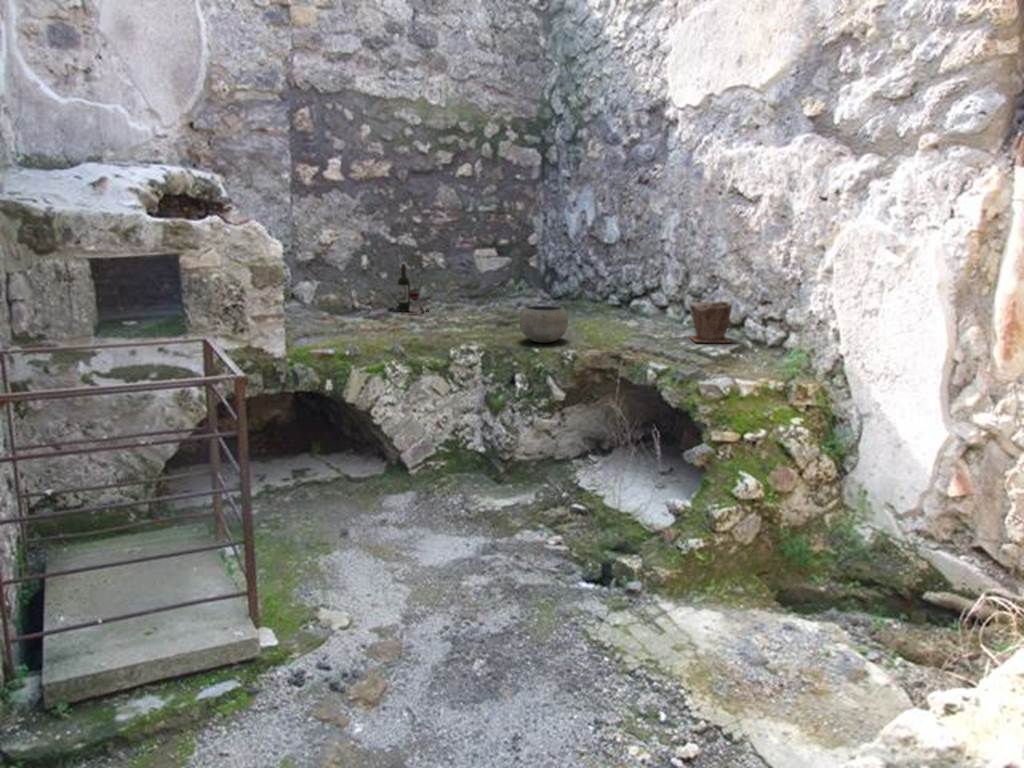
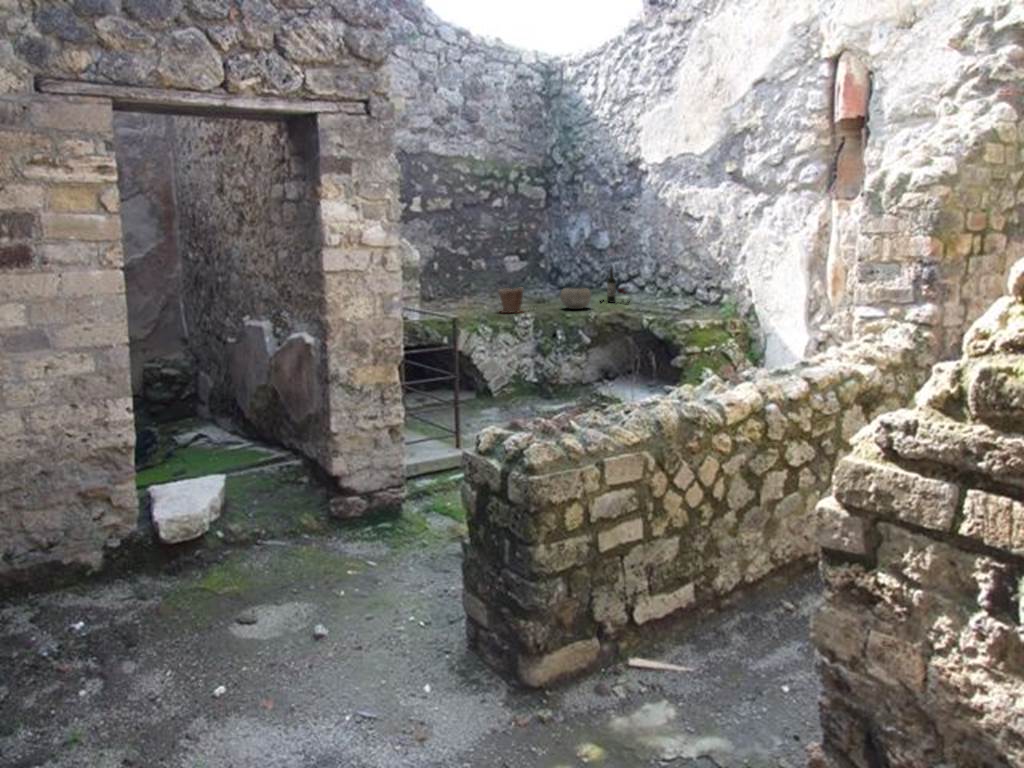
wine bottle: present [388,263,429,313] -> present [601,268,629,303]
plant pot: present [690,301,732,343] -> present [498,288,523,313]

